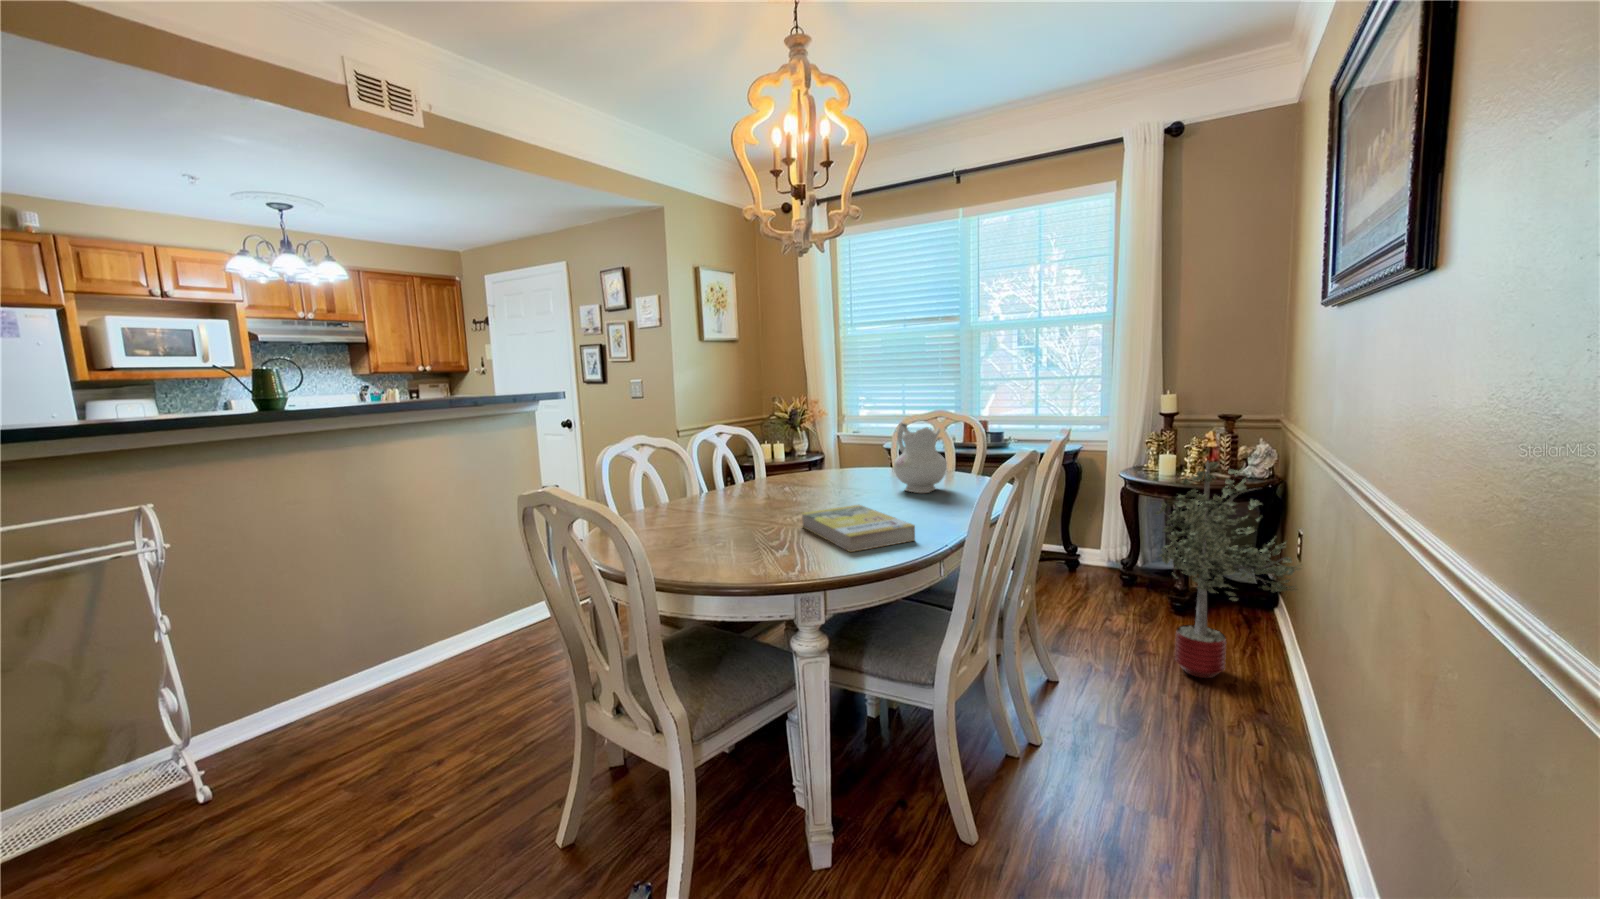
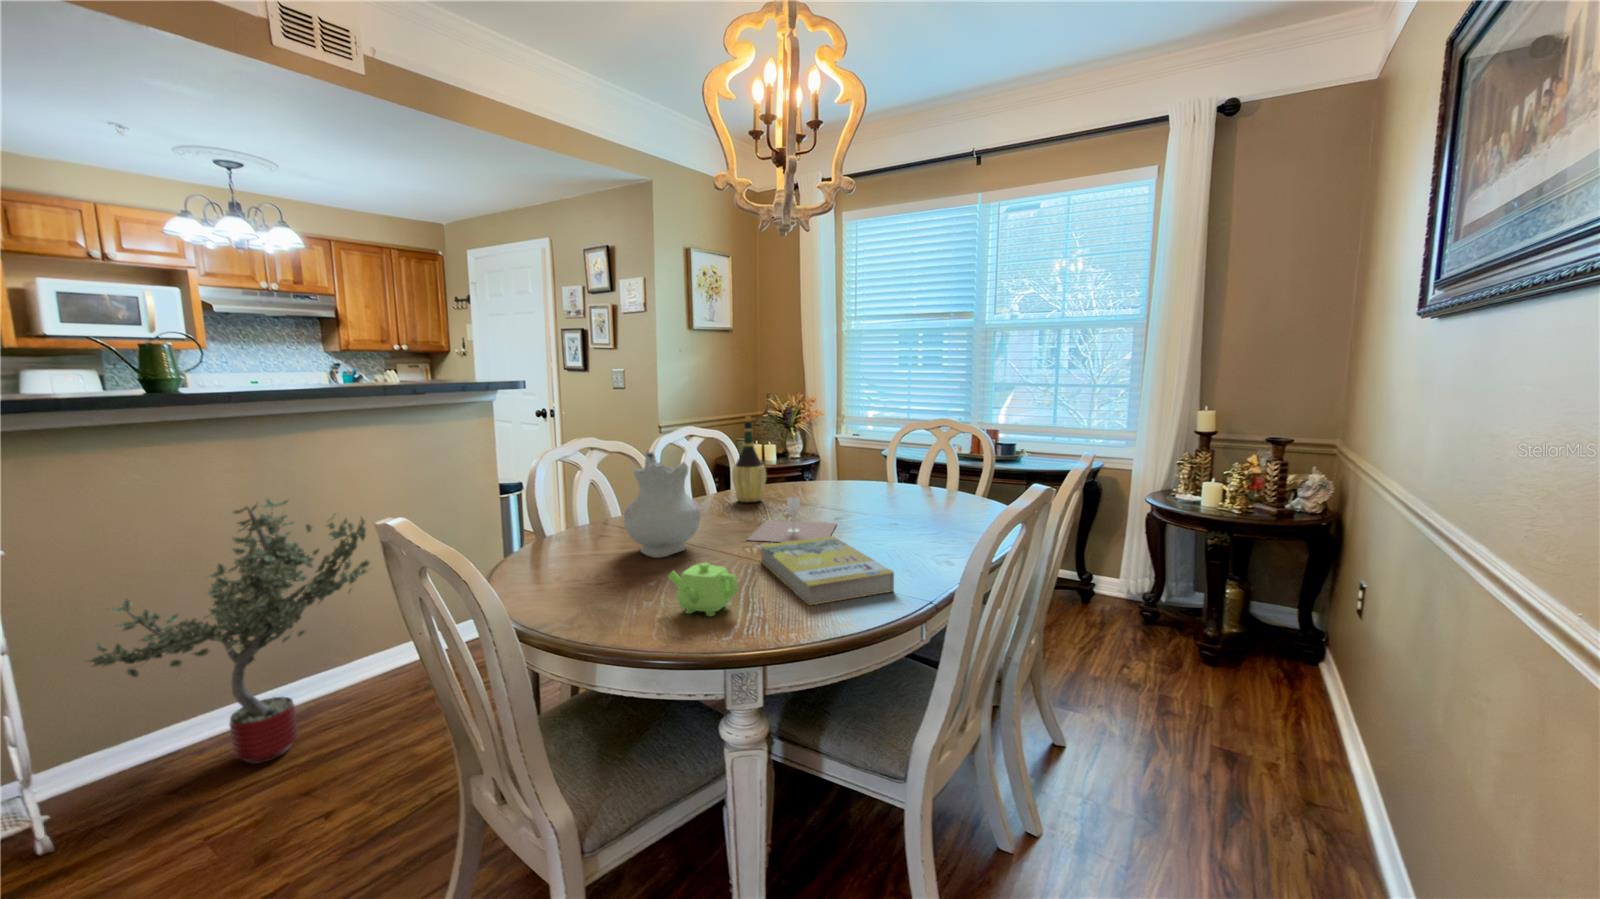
wine bottle: none [761,412,791,487] -> present [732,416,766,502]
ceramic pitcher: present [894,423,947,493] -> present [624,451,701,558]
potted tree: present [1155,462,1299,678] -> present [90,499,369,764]
wine glass: none [785,476,858,513] -> present [748,496,836,542]
teapot: none [737,521,796,562] -> present [668,563,739,616]

